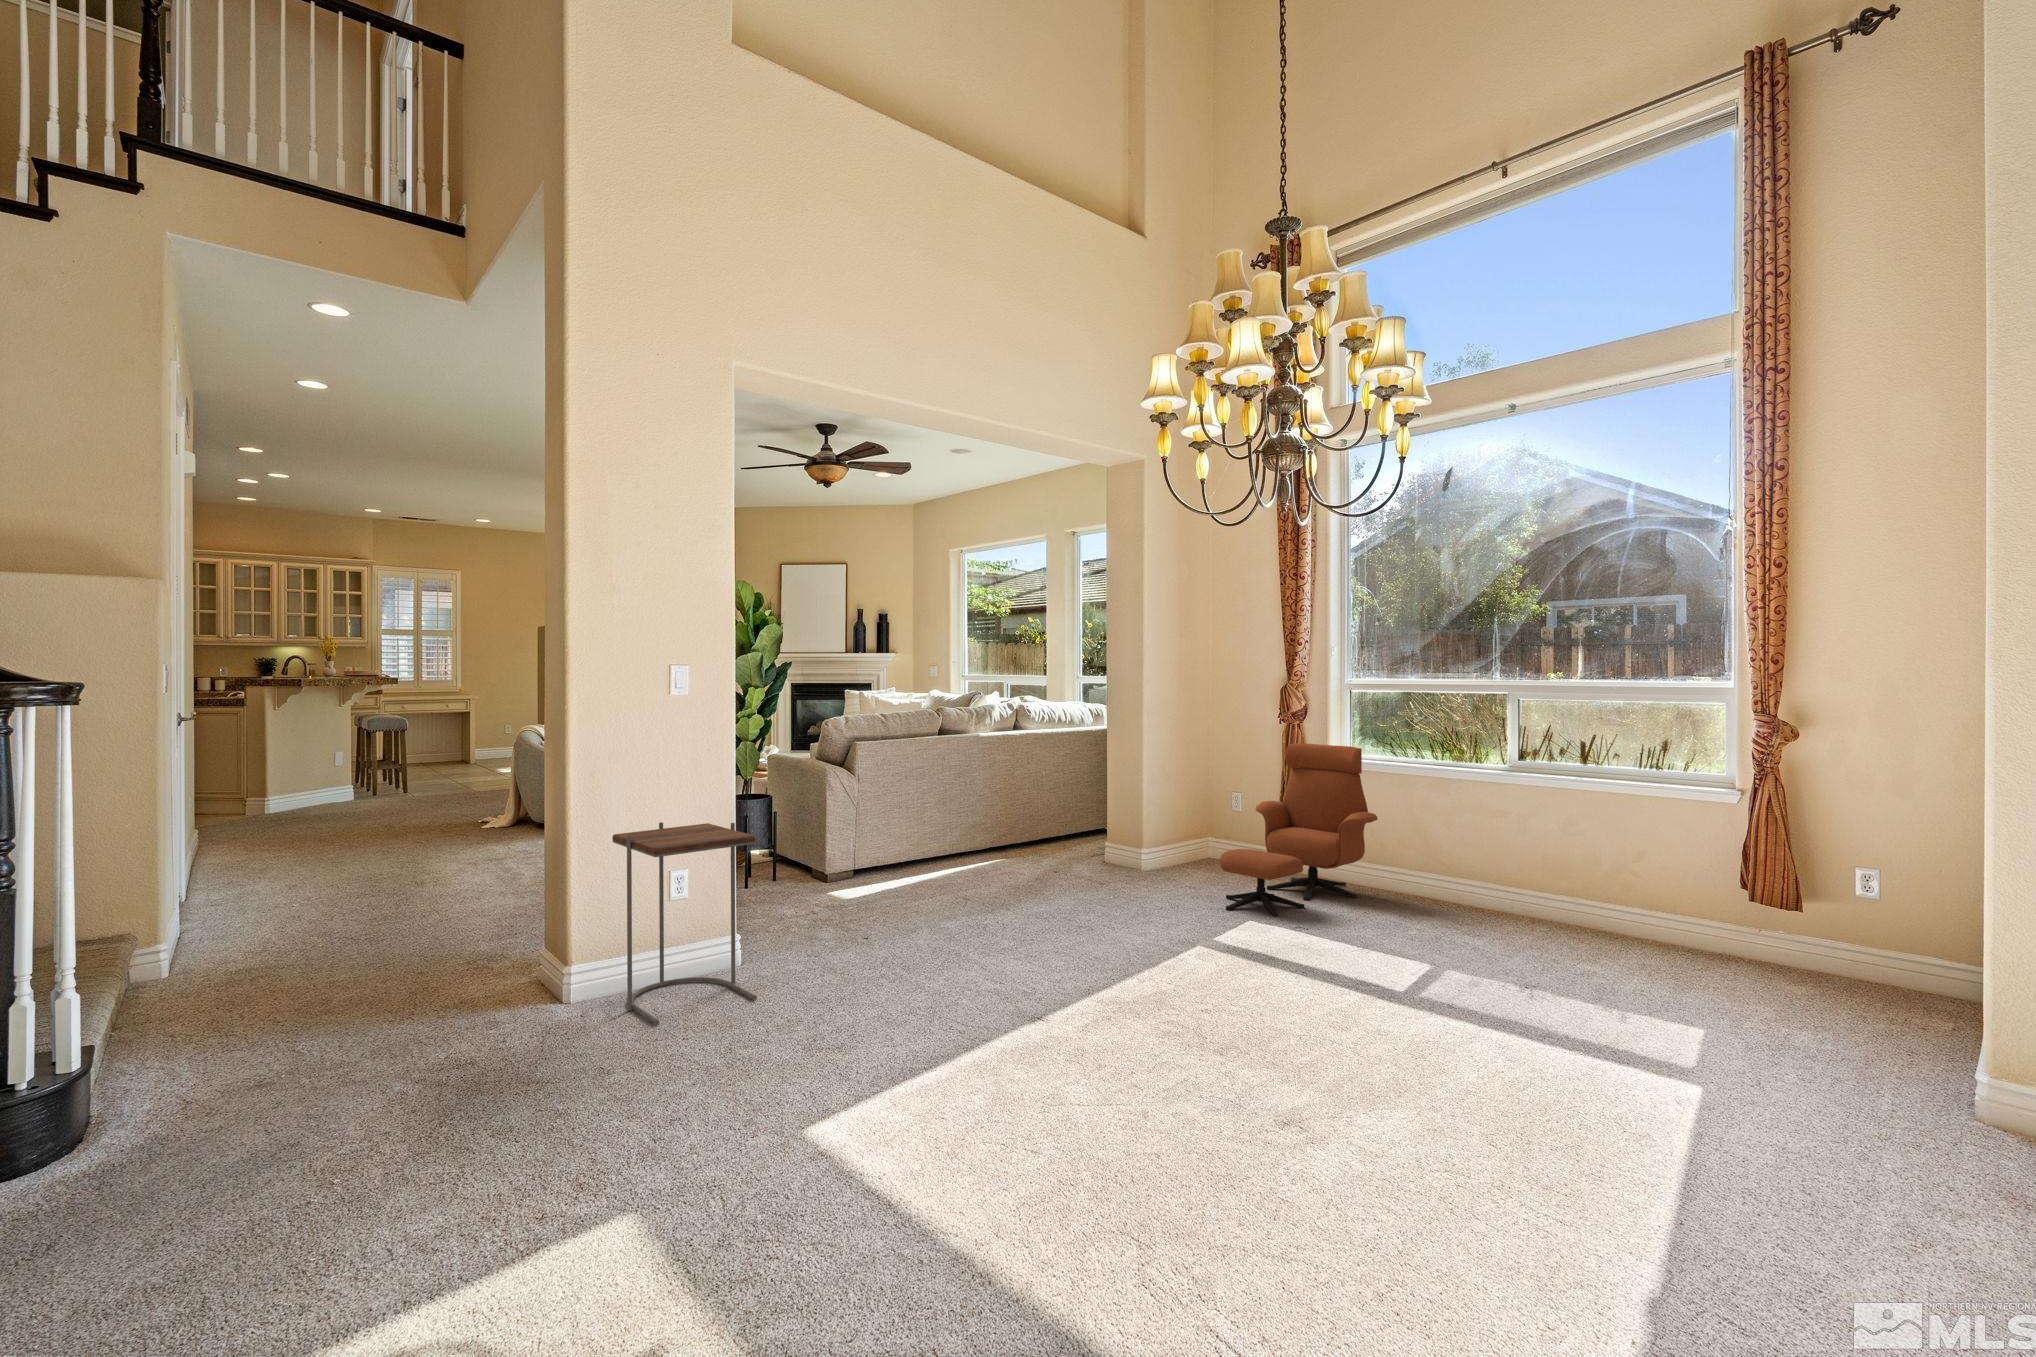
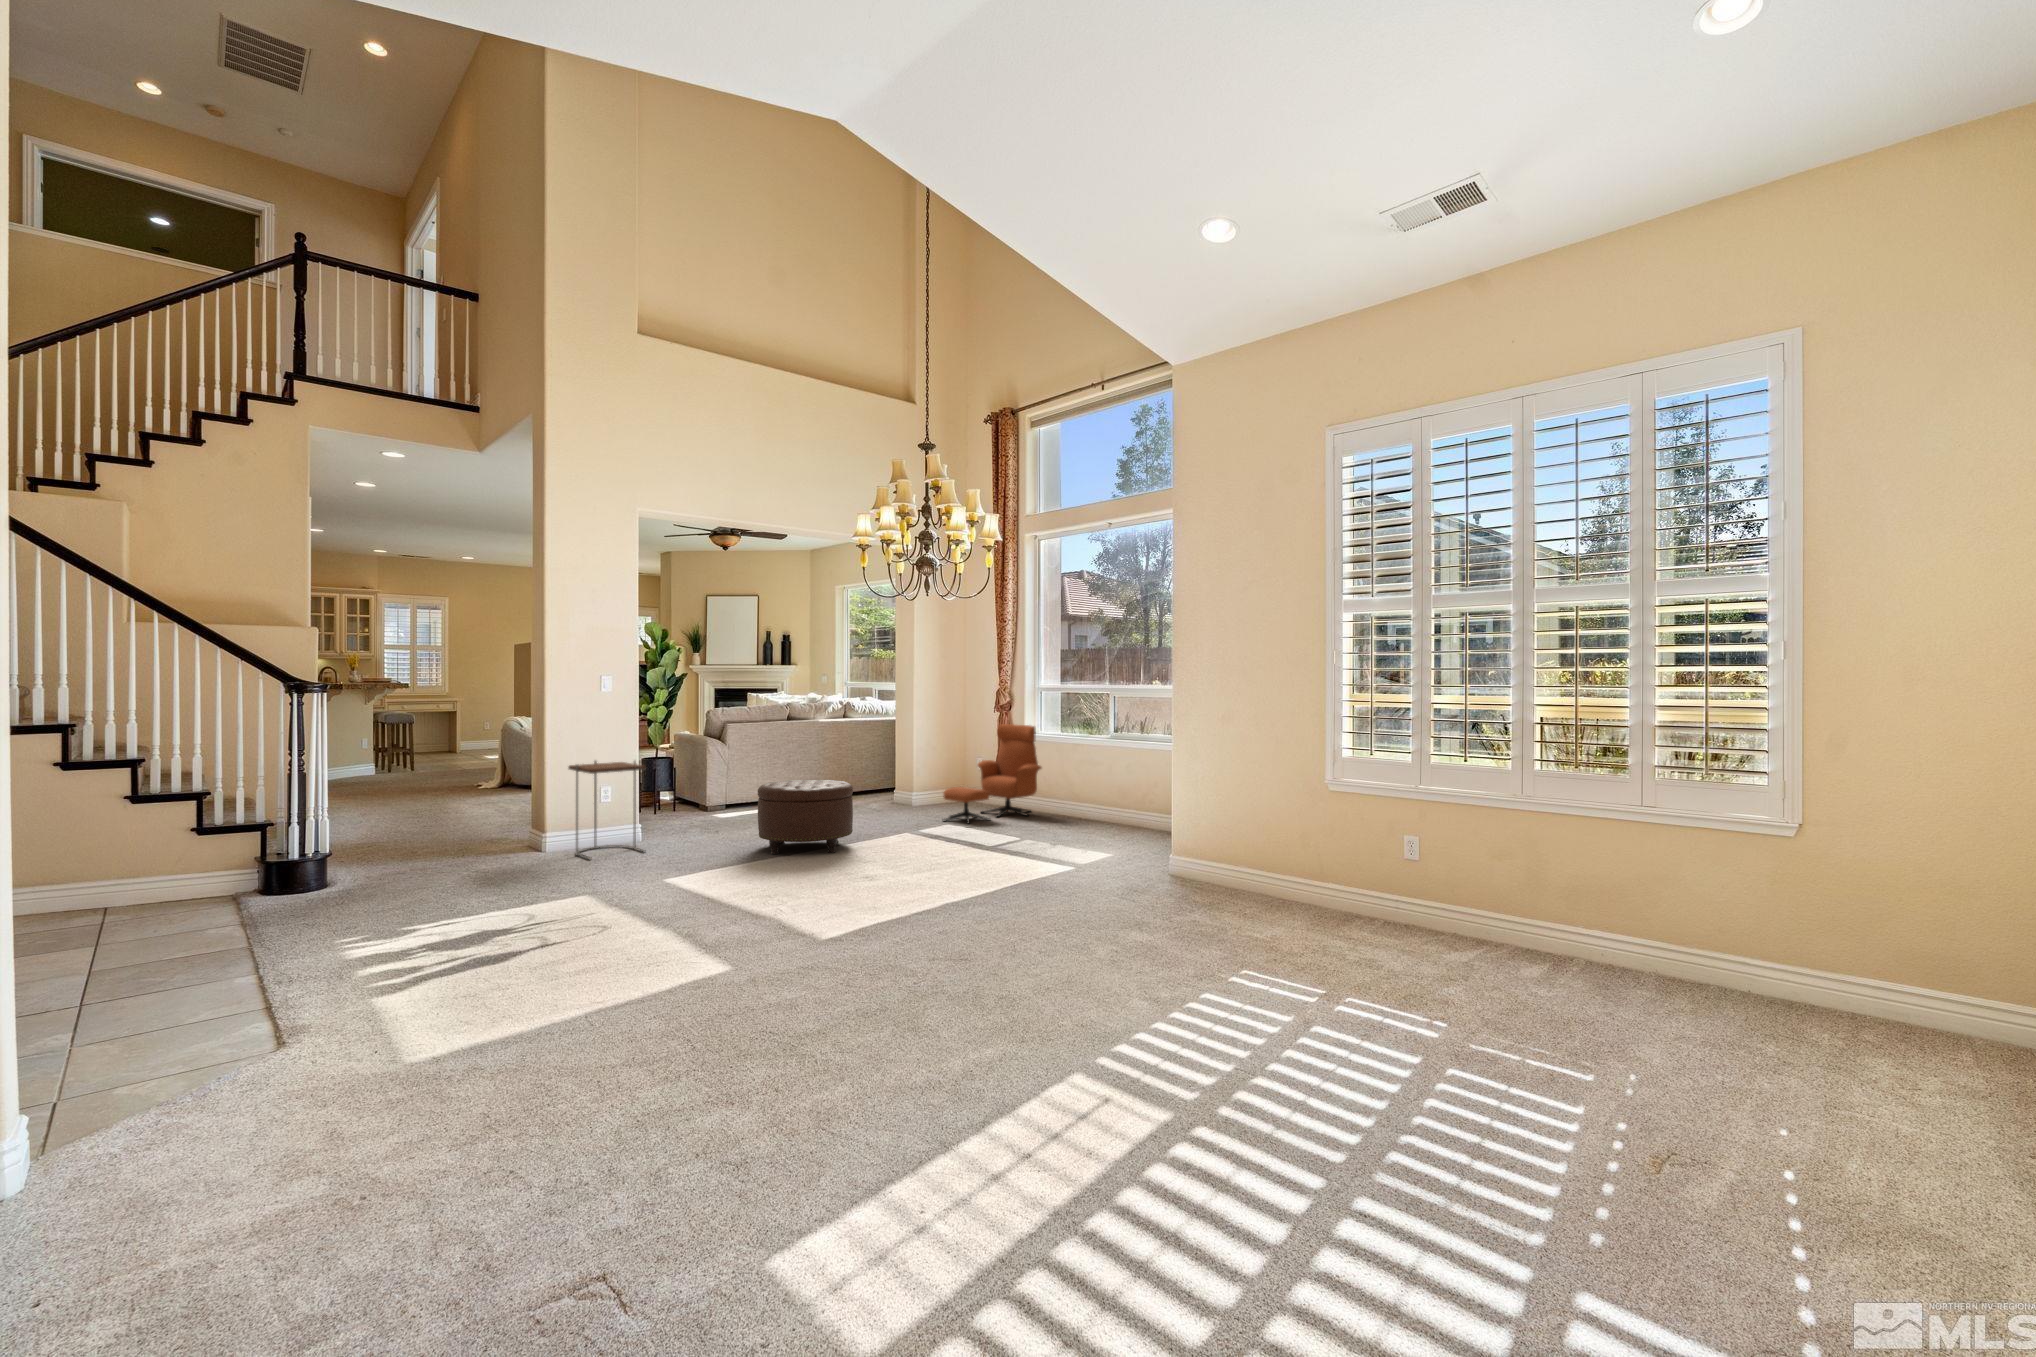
ottoman: none [960,854,1134,1008] -> present [758,780,853,854]

